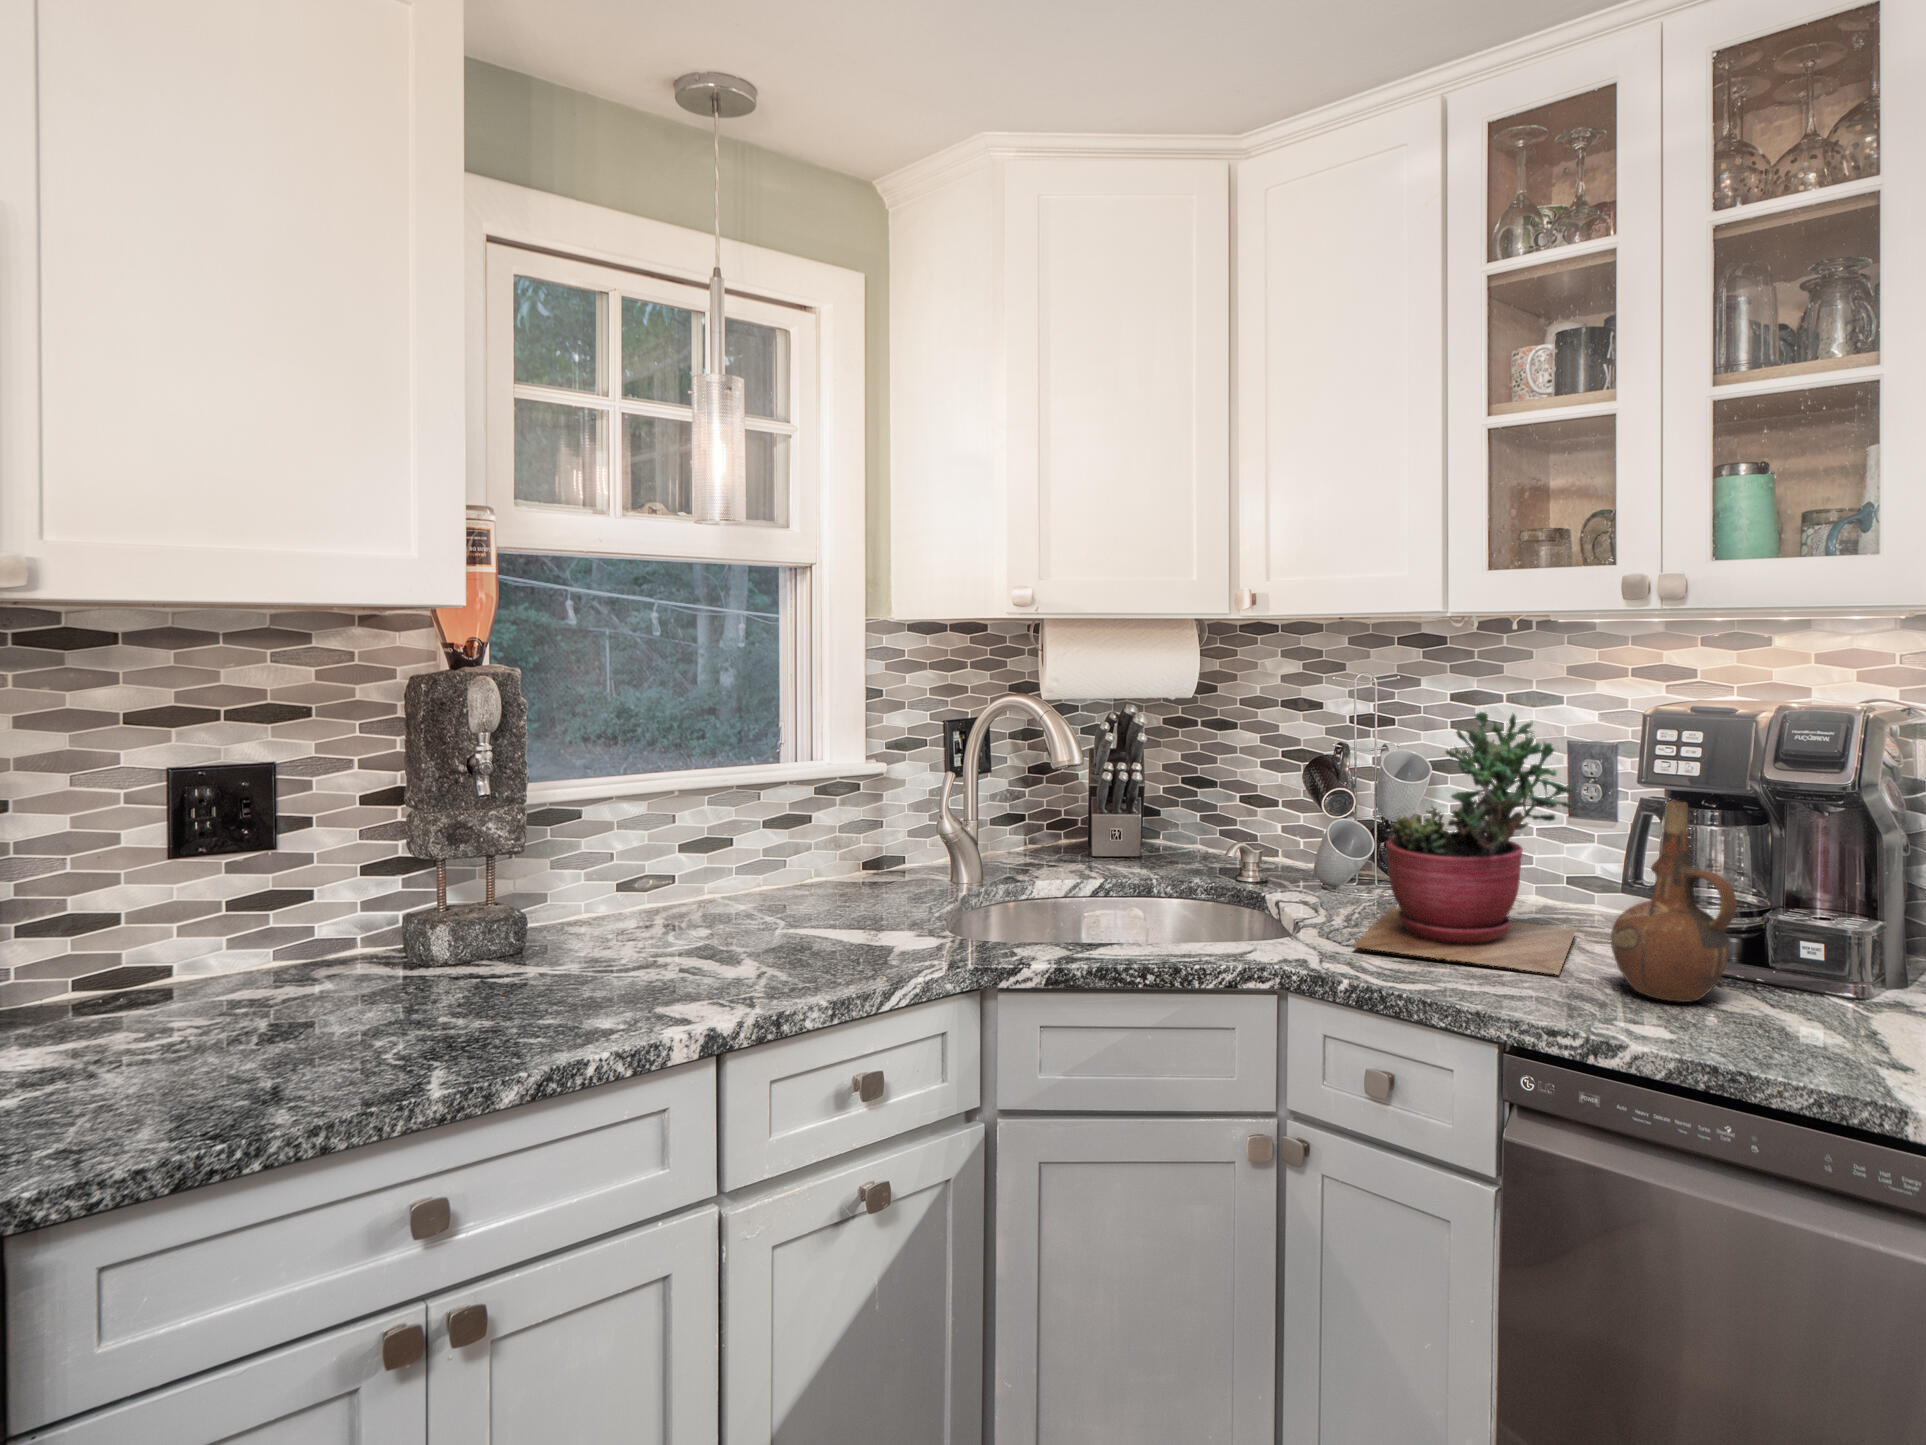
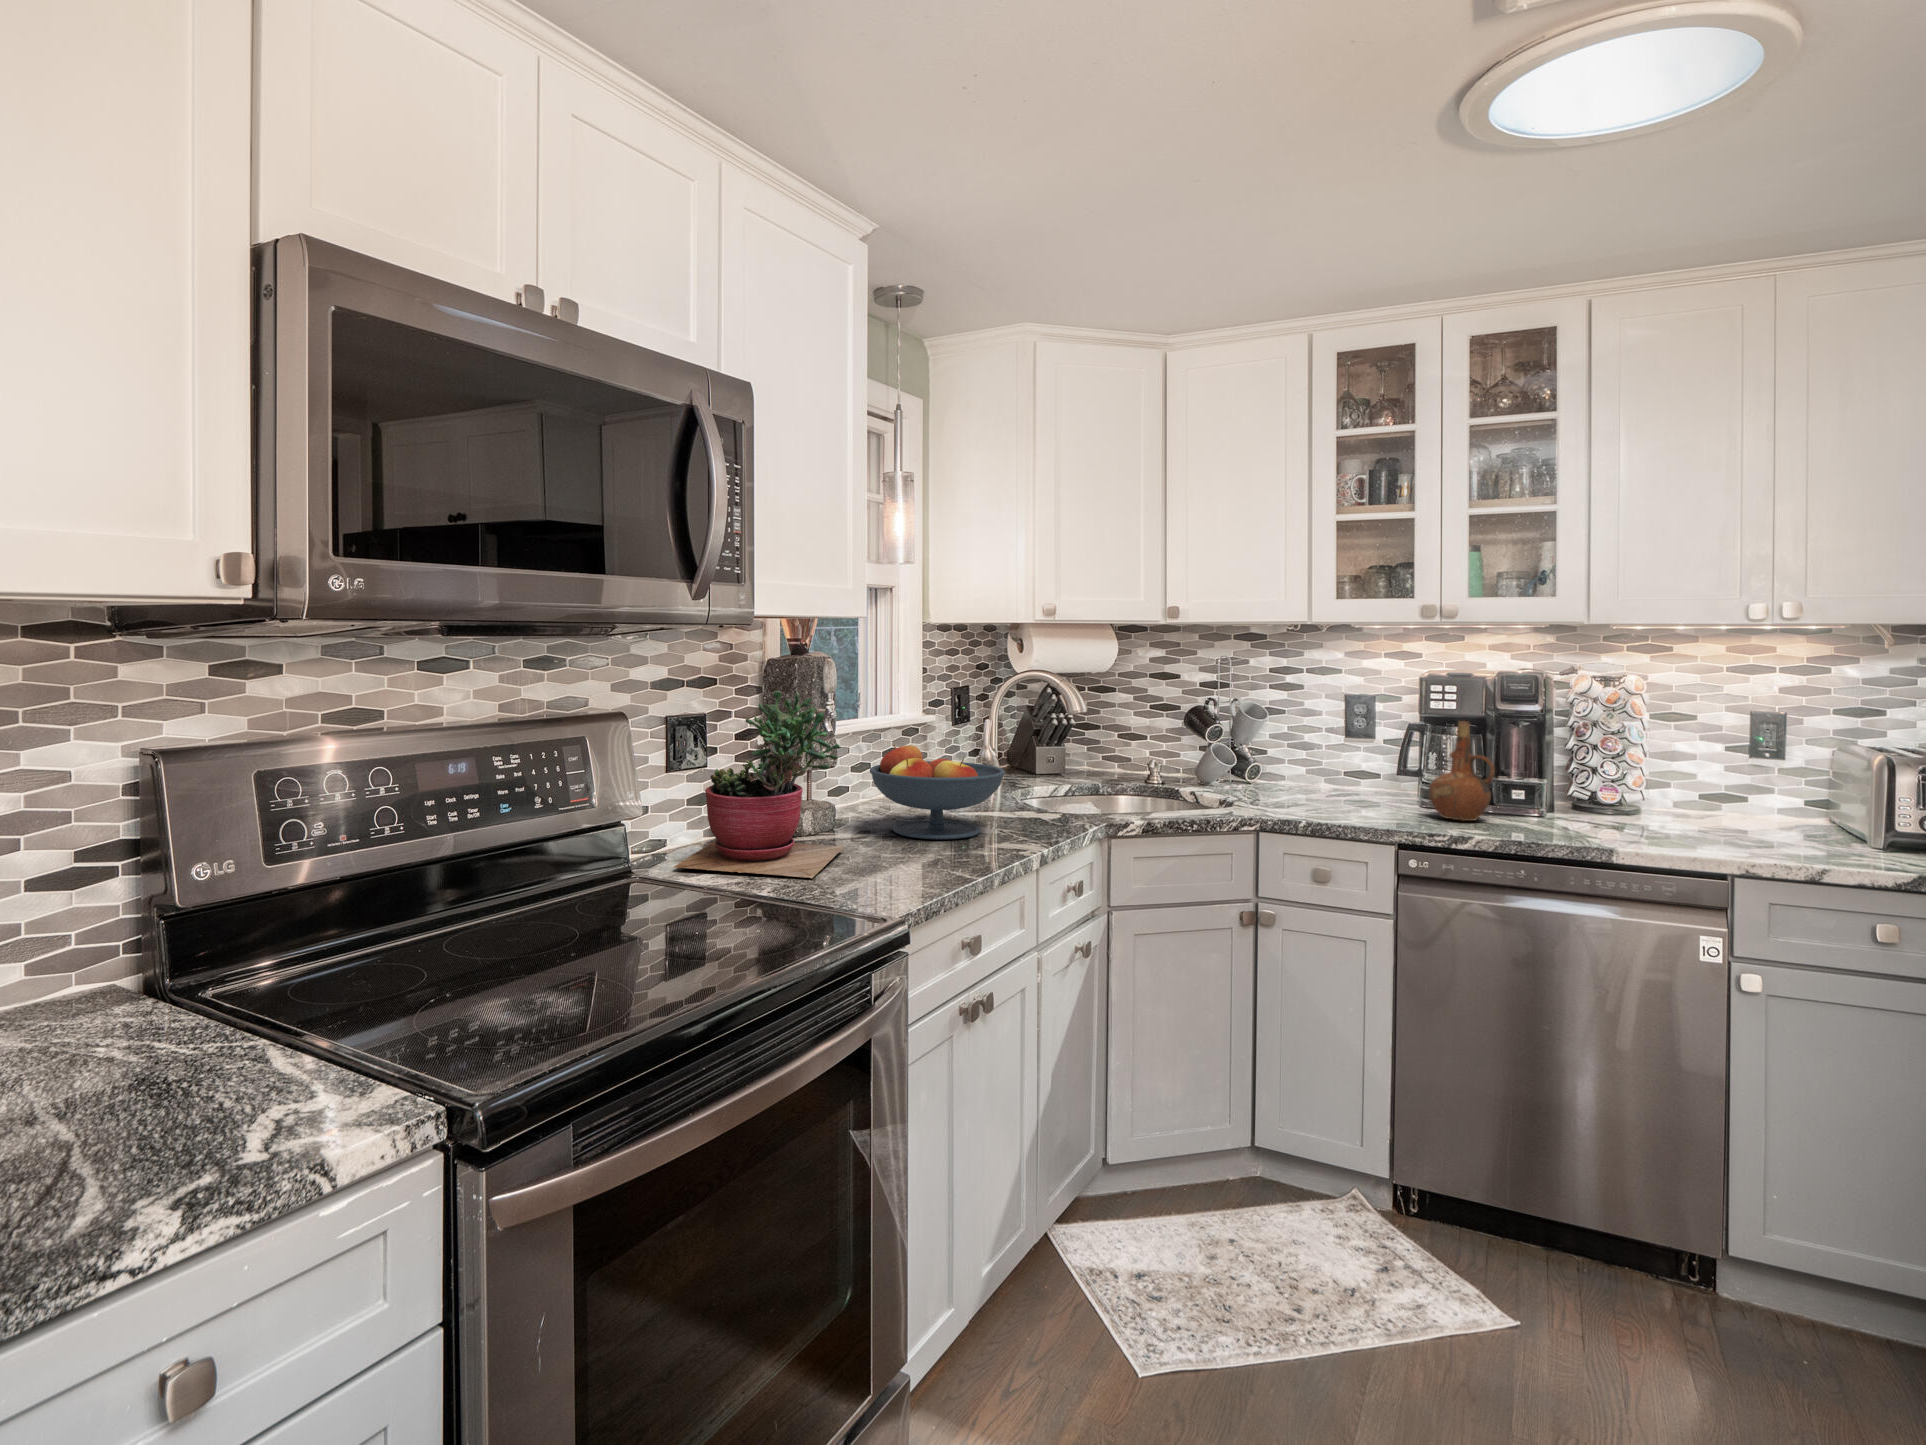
succulent plant: present [1354,712,1576,975] -> present [674,691,844,878]
fruit bowl: none [546,816,783,983] -> present [870,745,1005,839]

